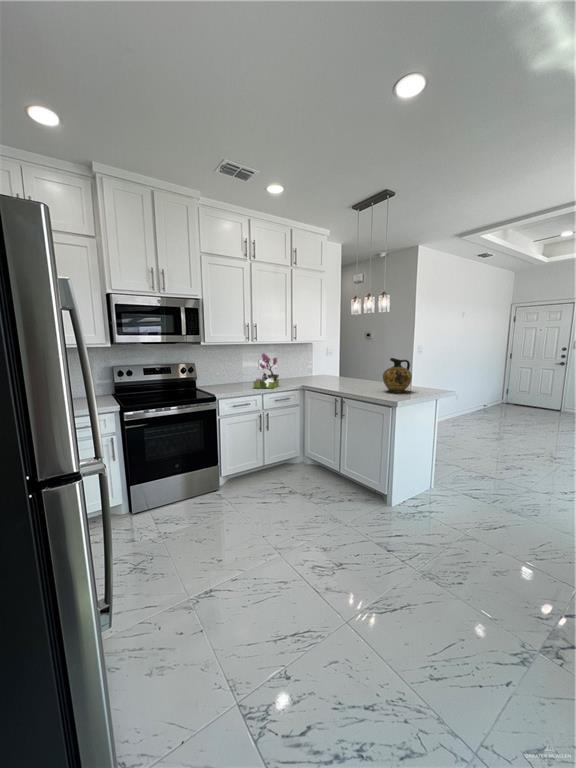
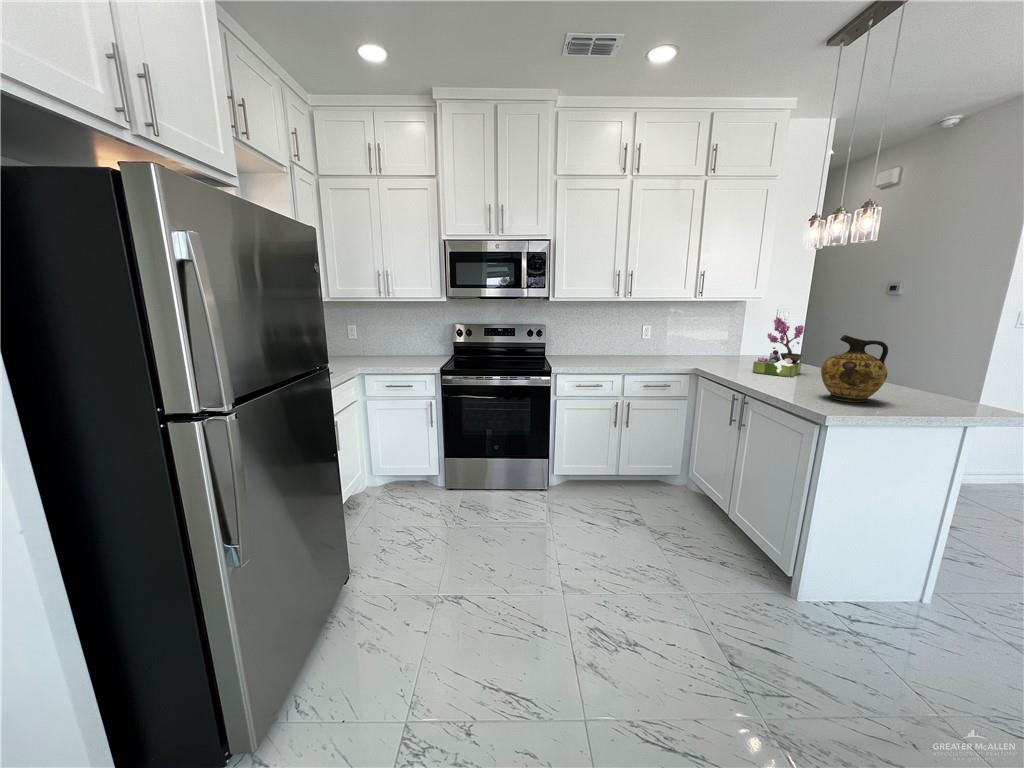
flower arrangement: present [254,353,279,389] -> present [753,317,805,377]

